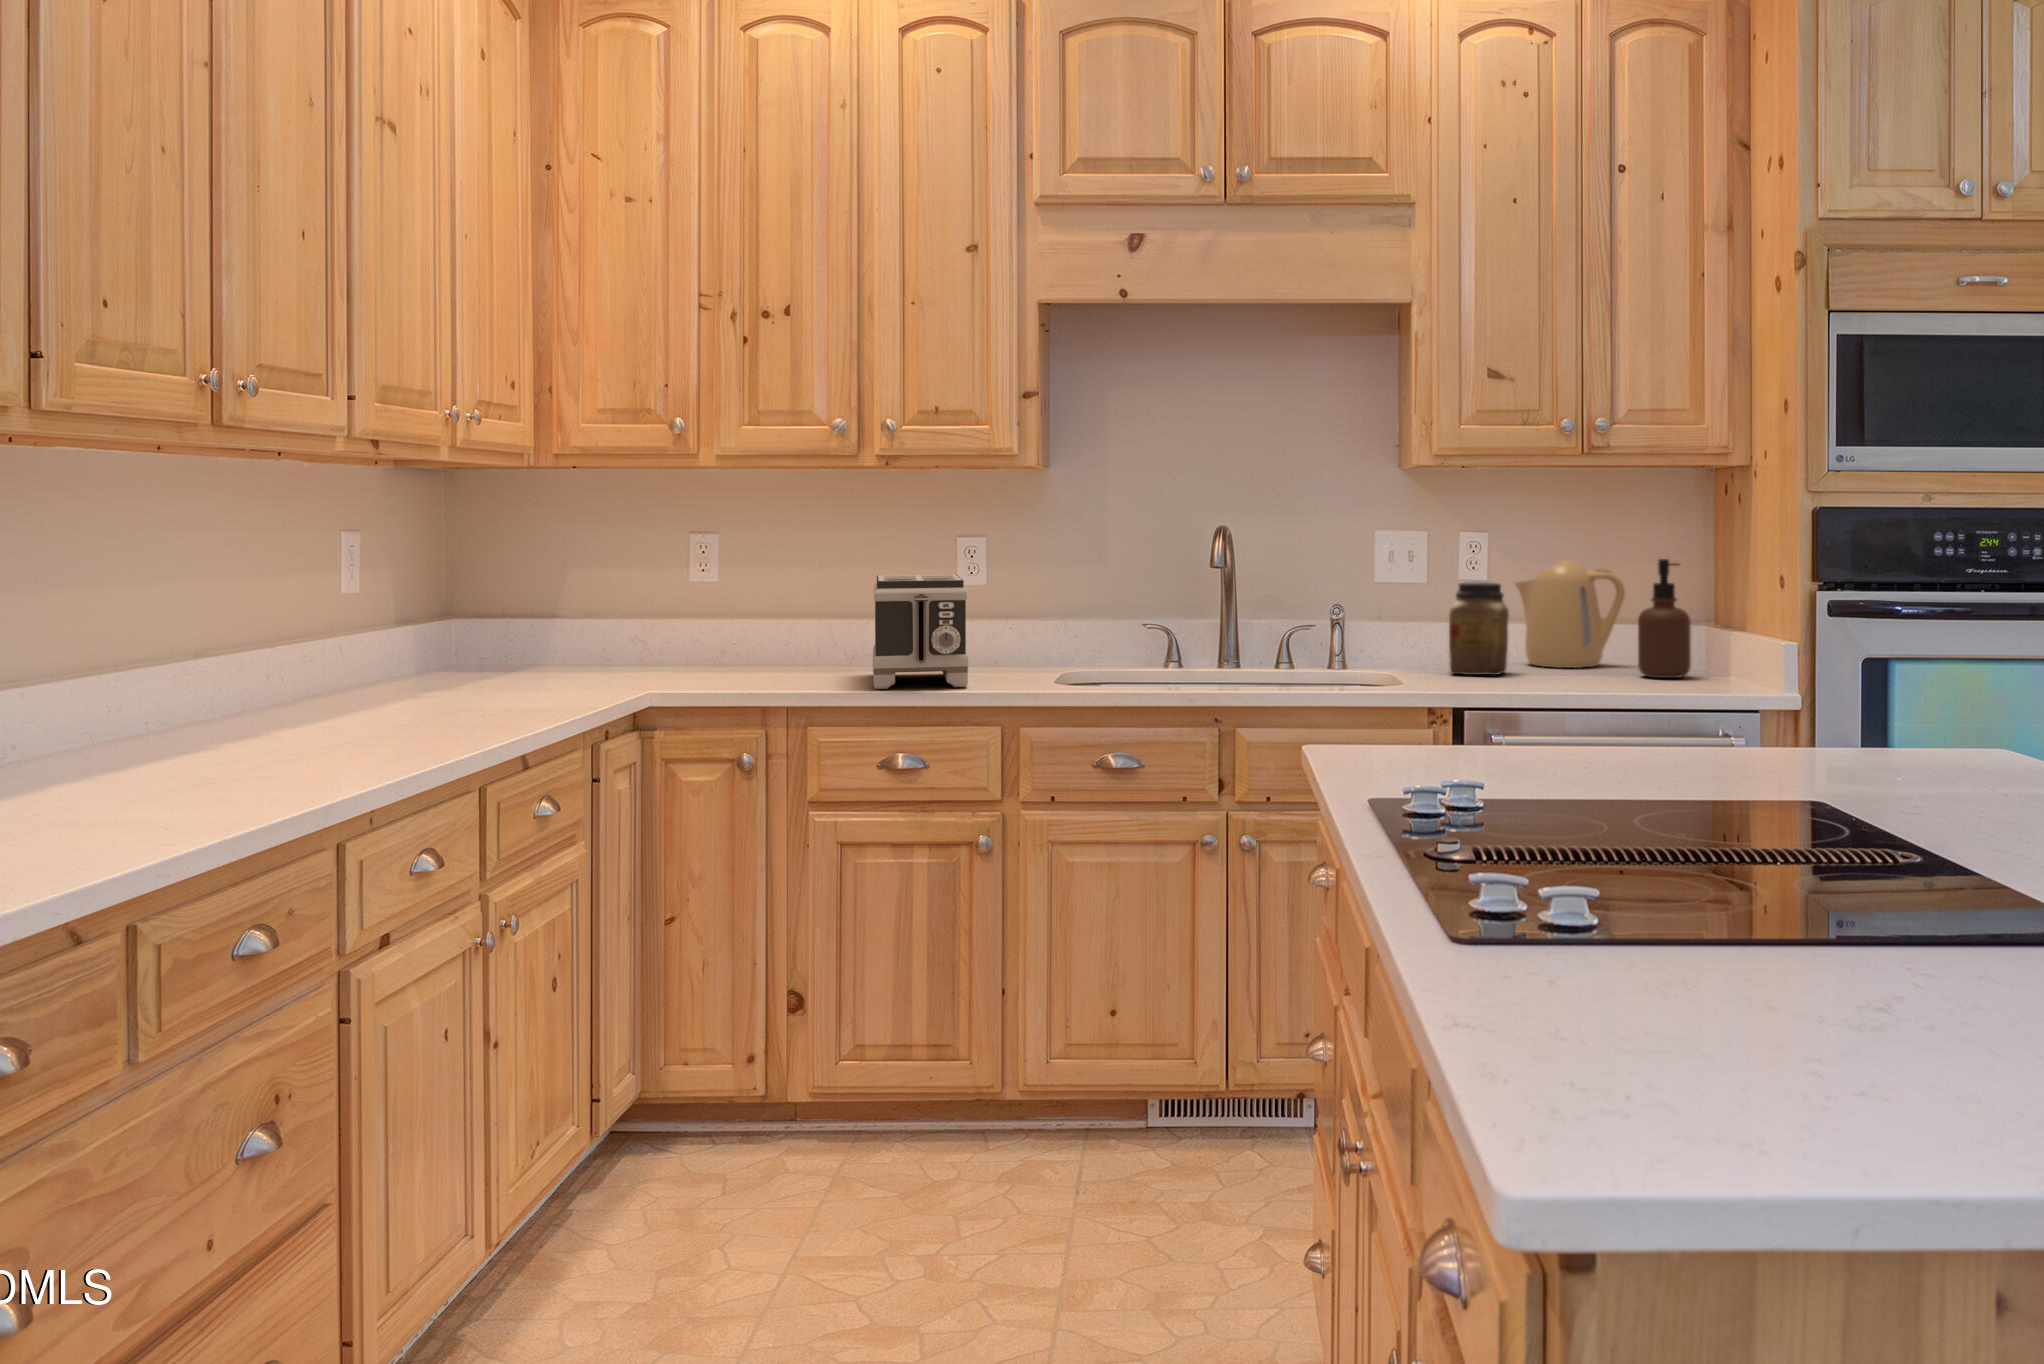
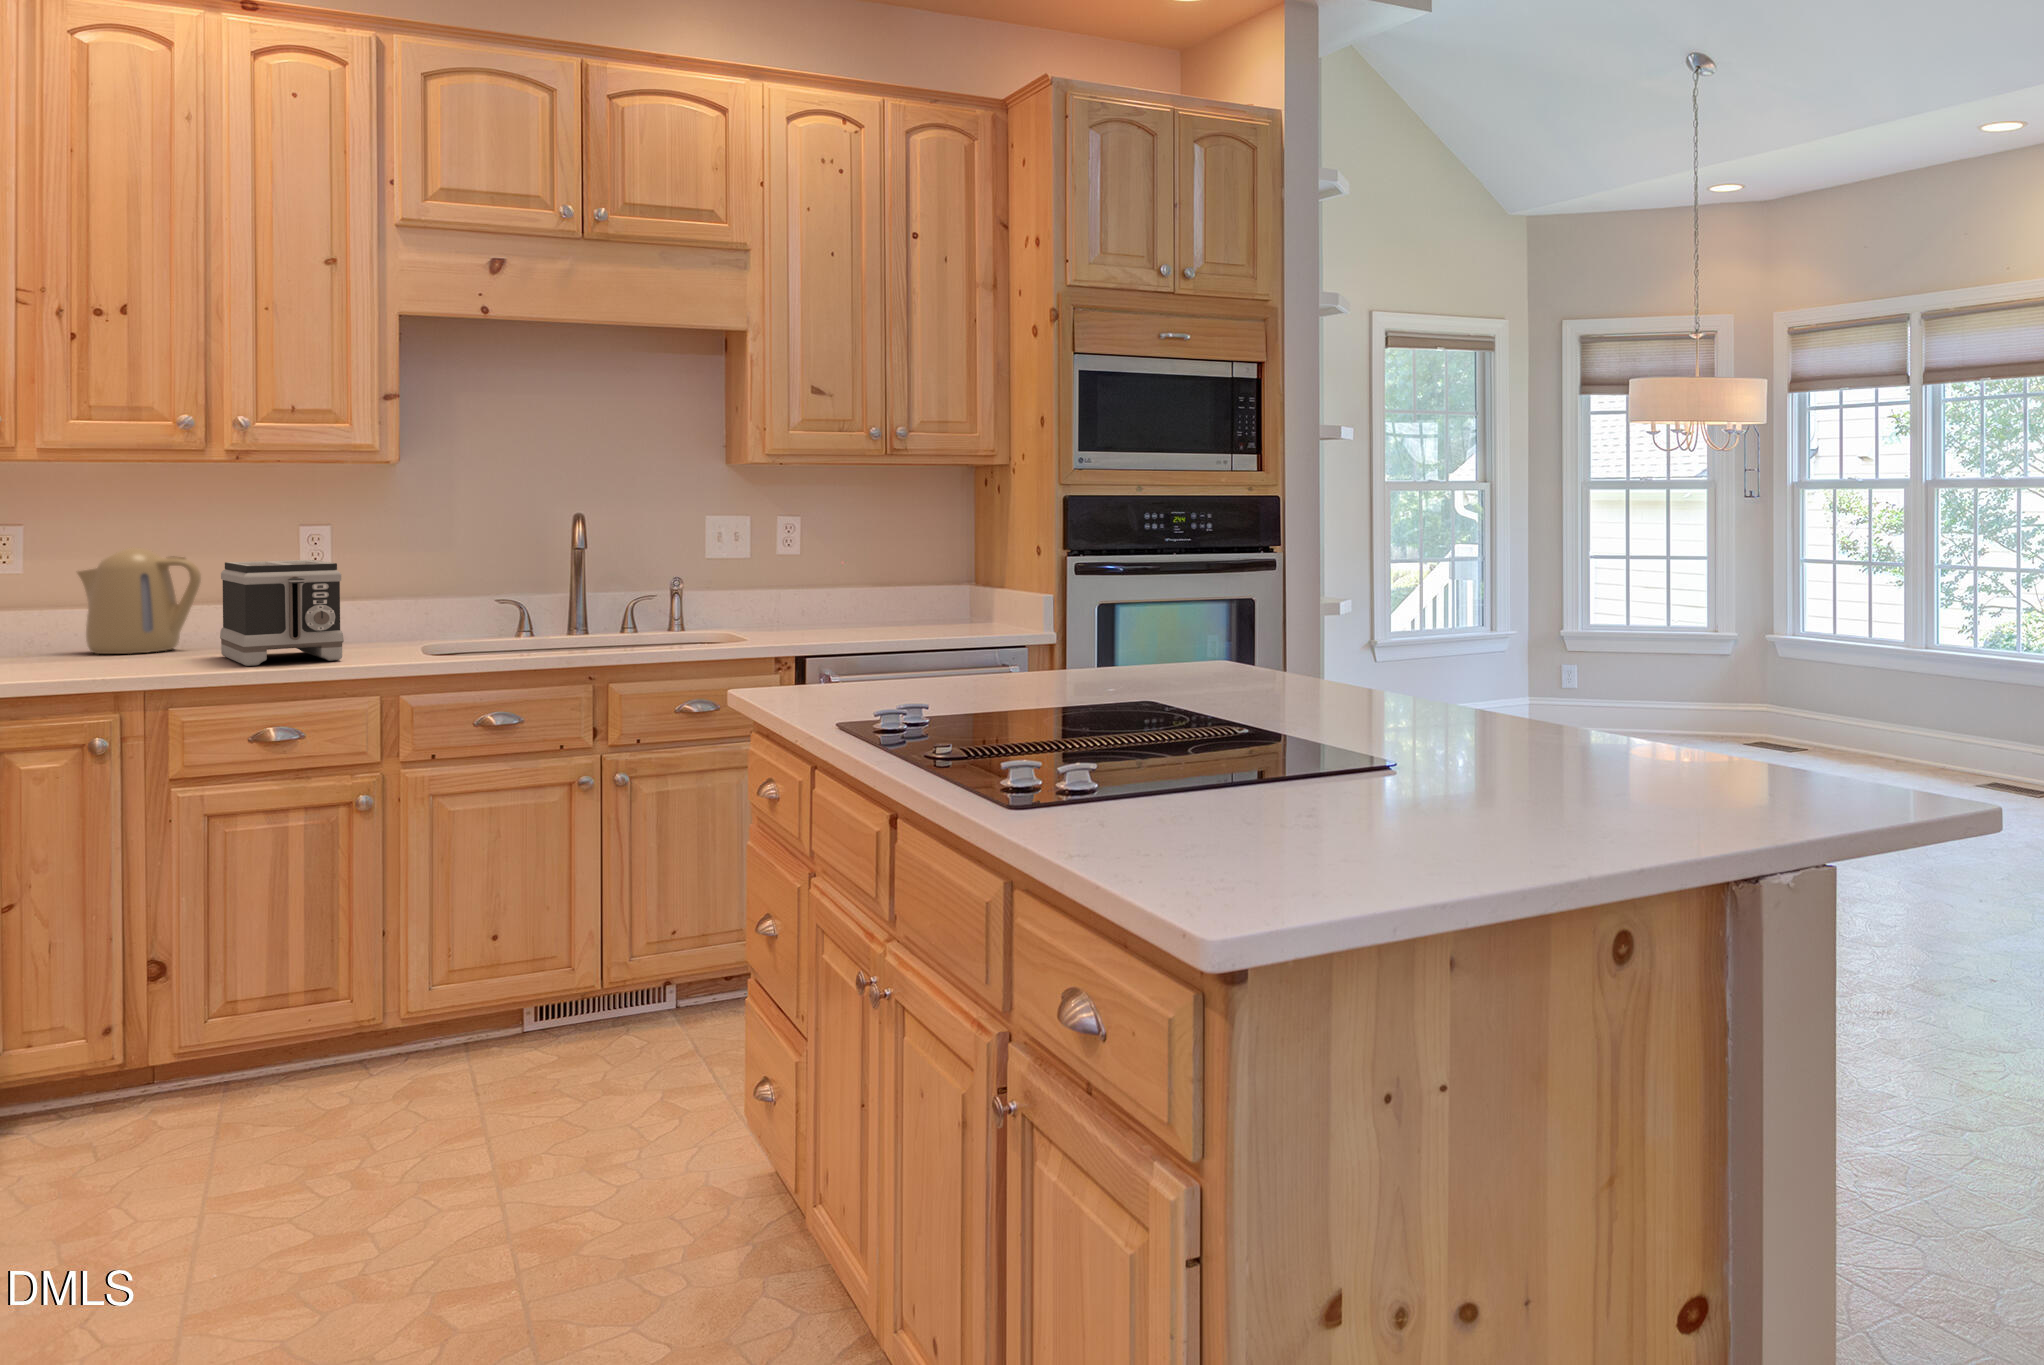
soap dispenser: present [1638,559,1691,678] -> none [930,536,970,627]
kettle: present [1516,560,1625,668] -> present [77,547,201,654]
jar: present [1449,582,1509,675] -> none [780,557,827,632]

